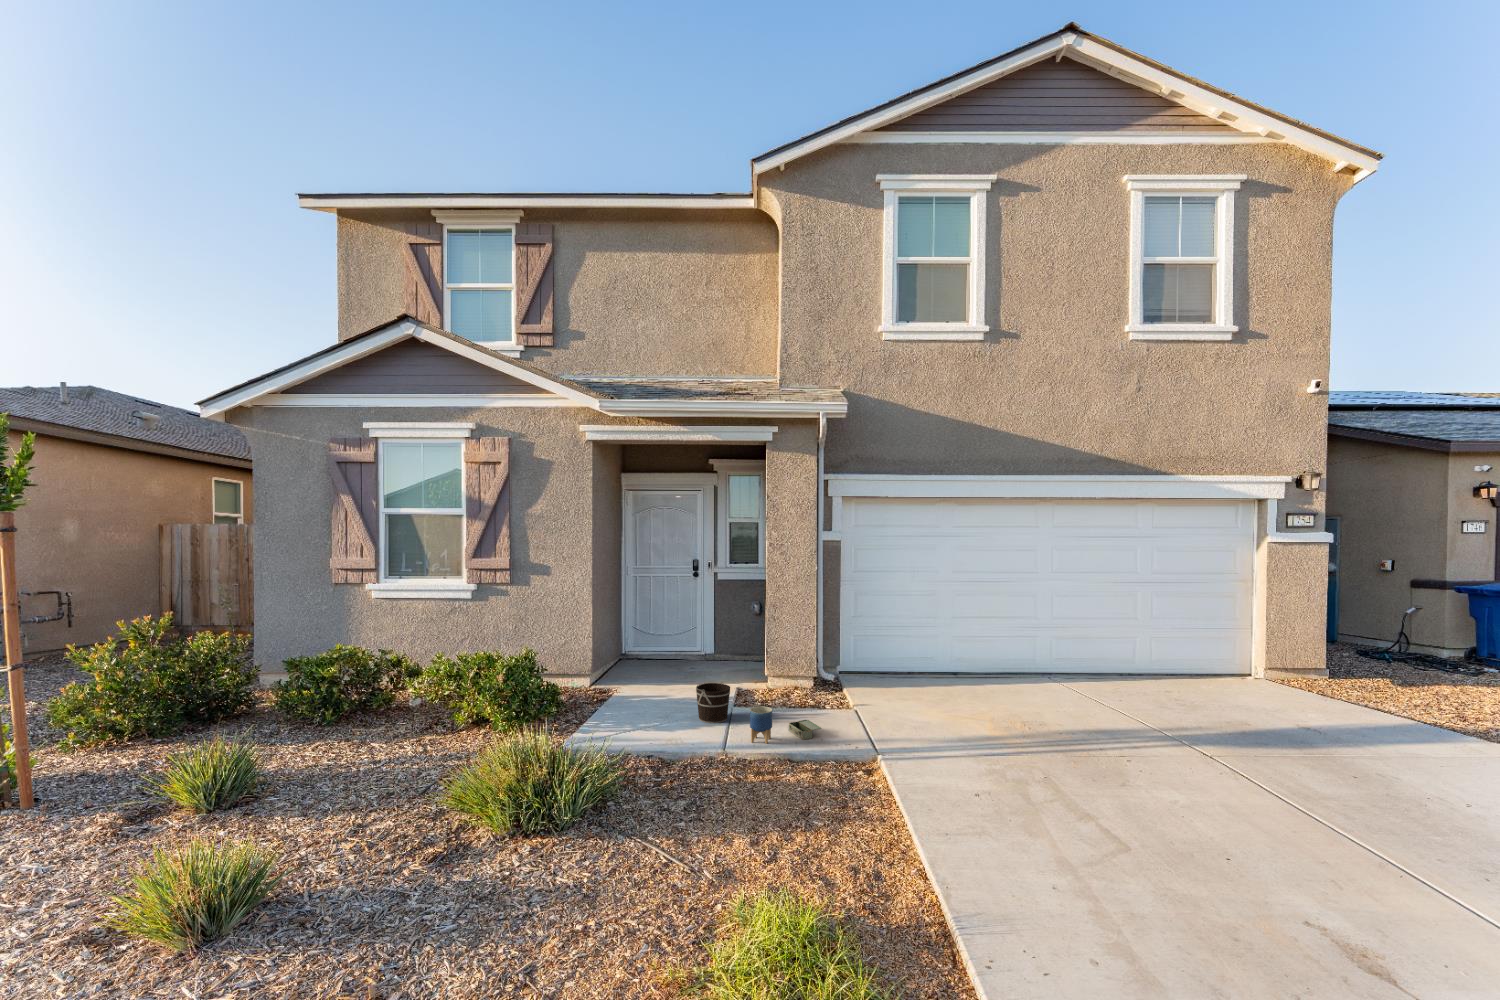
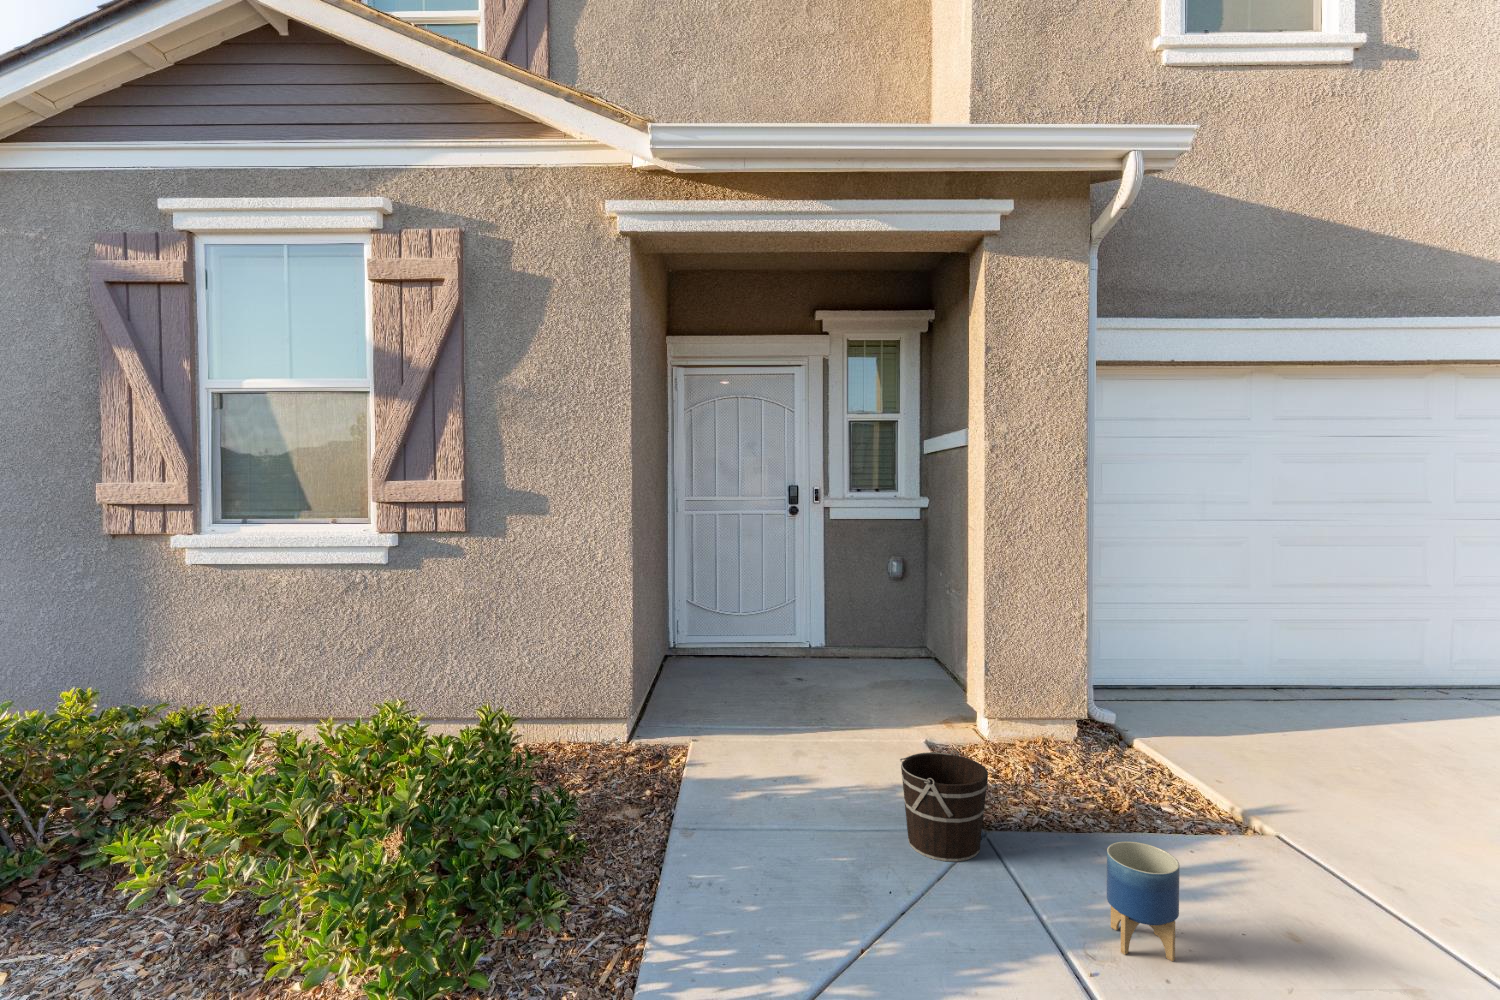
toolbox: present [789,720,822,739] -> none [1176,862,1295,939]

